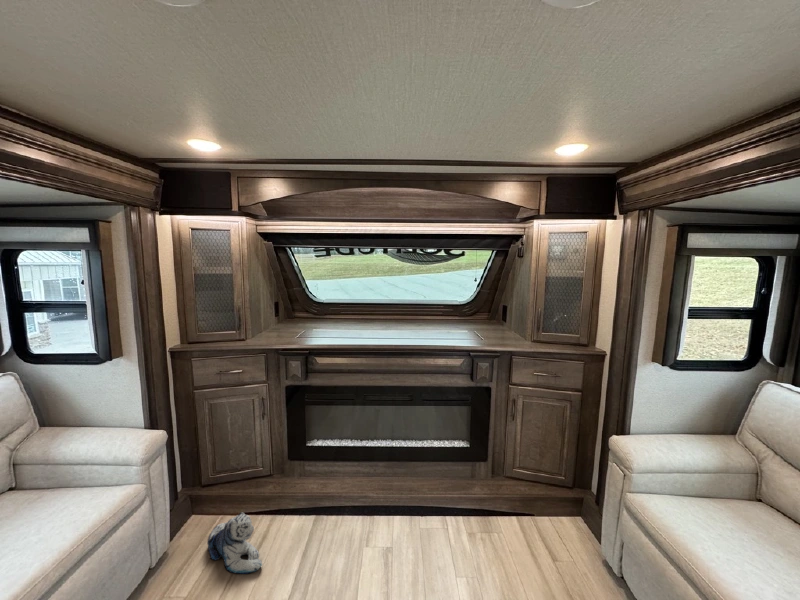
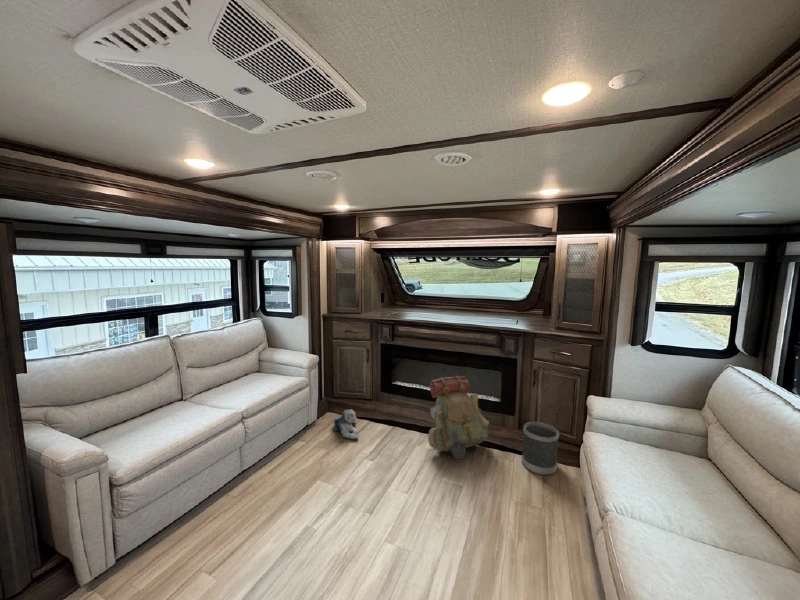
backpack: none [378,421,464,564] -> present [428,376,489,459]
wastebasket: none [509,467,558,546] -> present [522,422,559,475]

